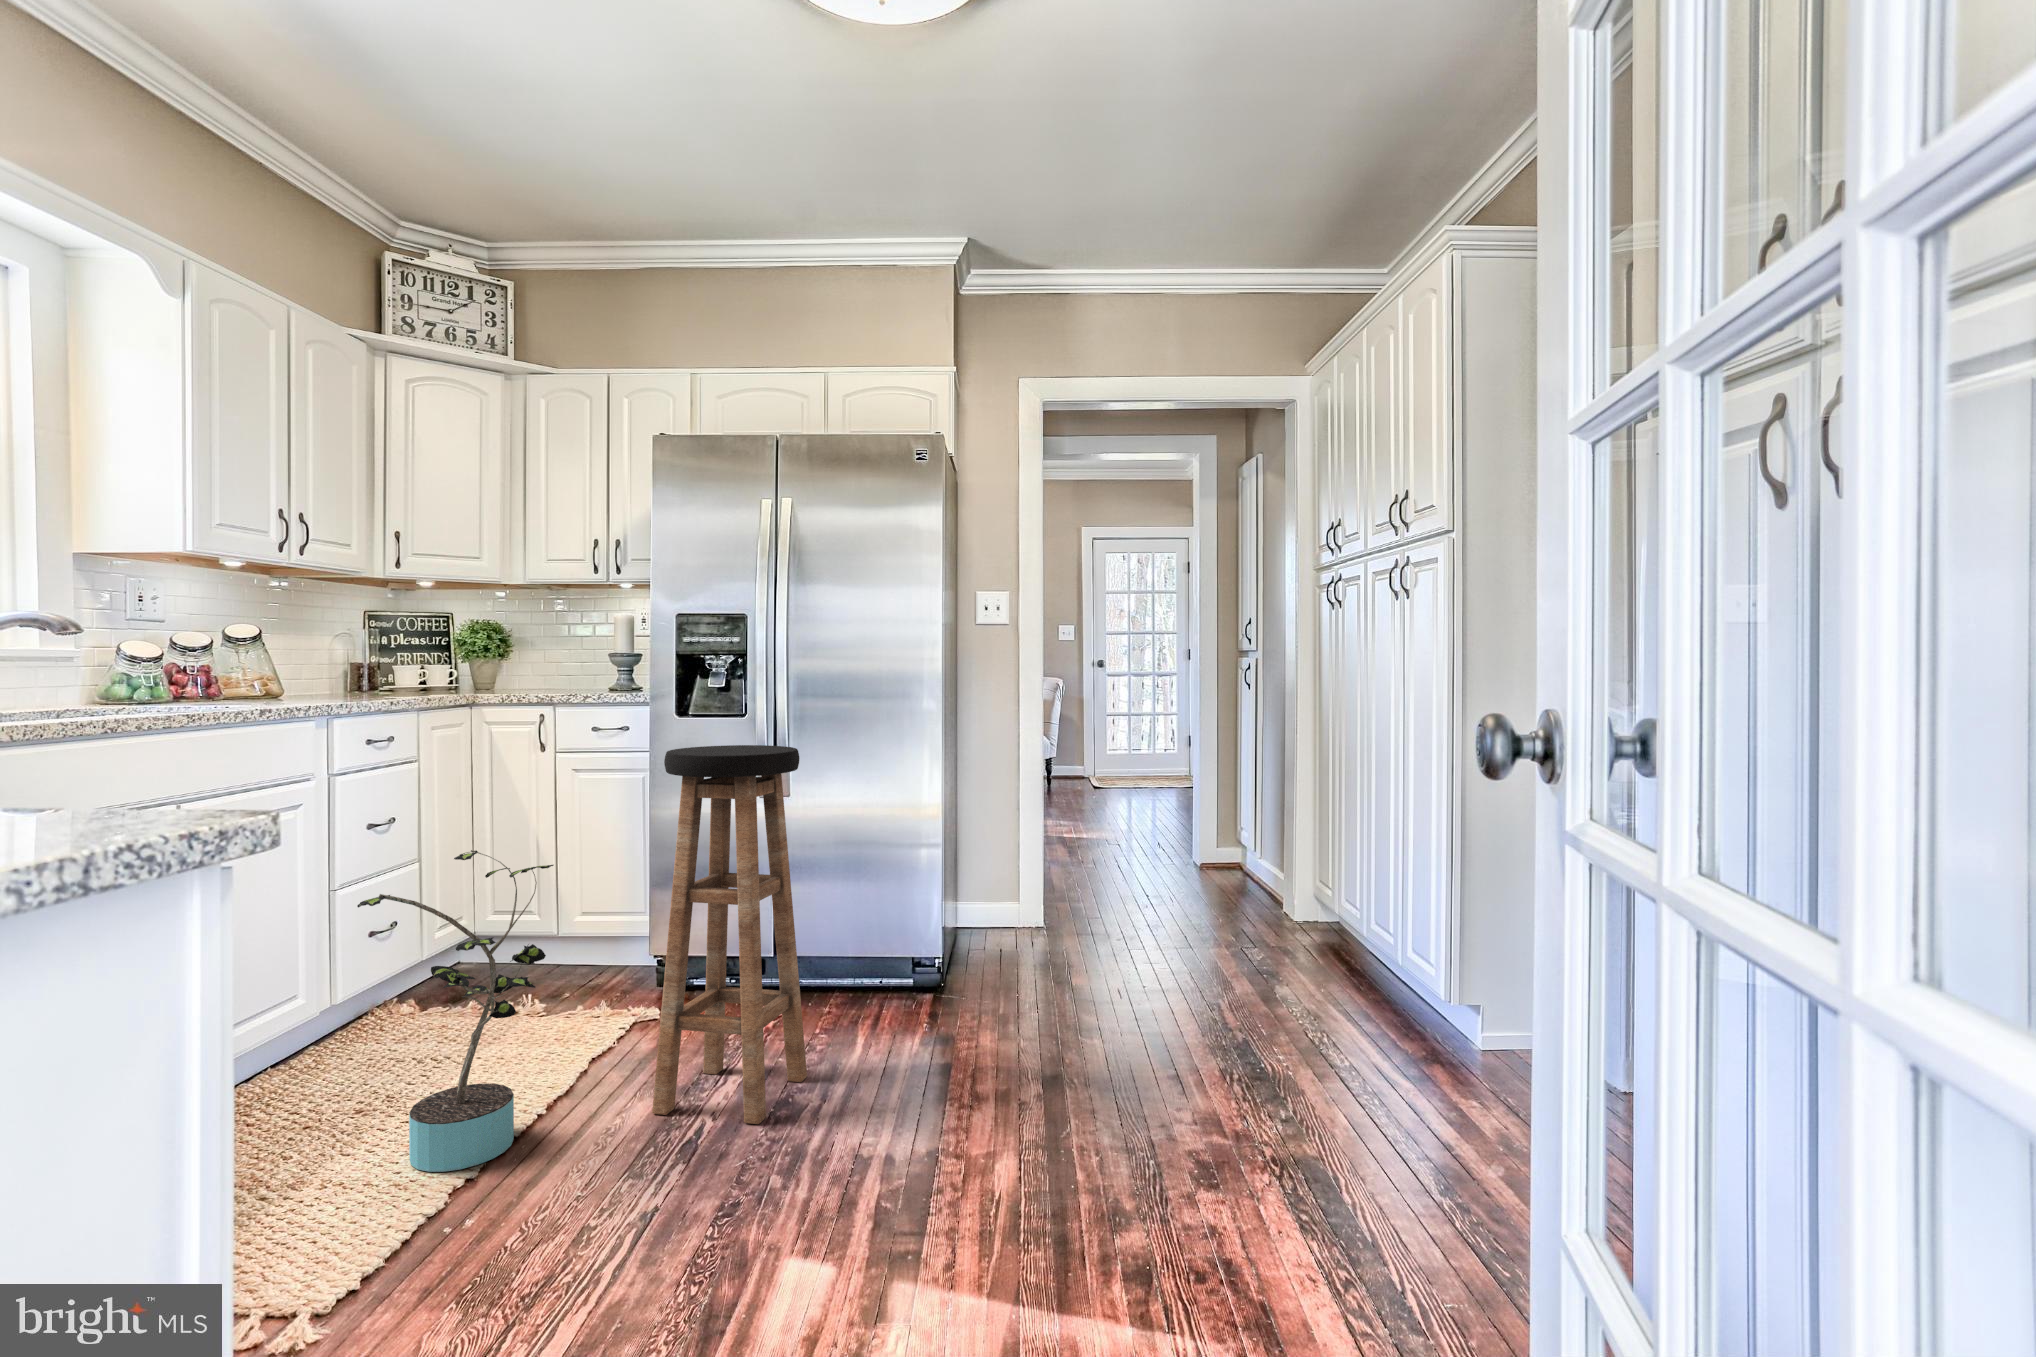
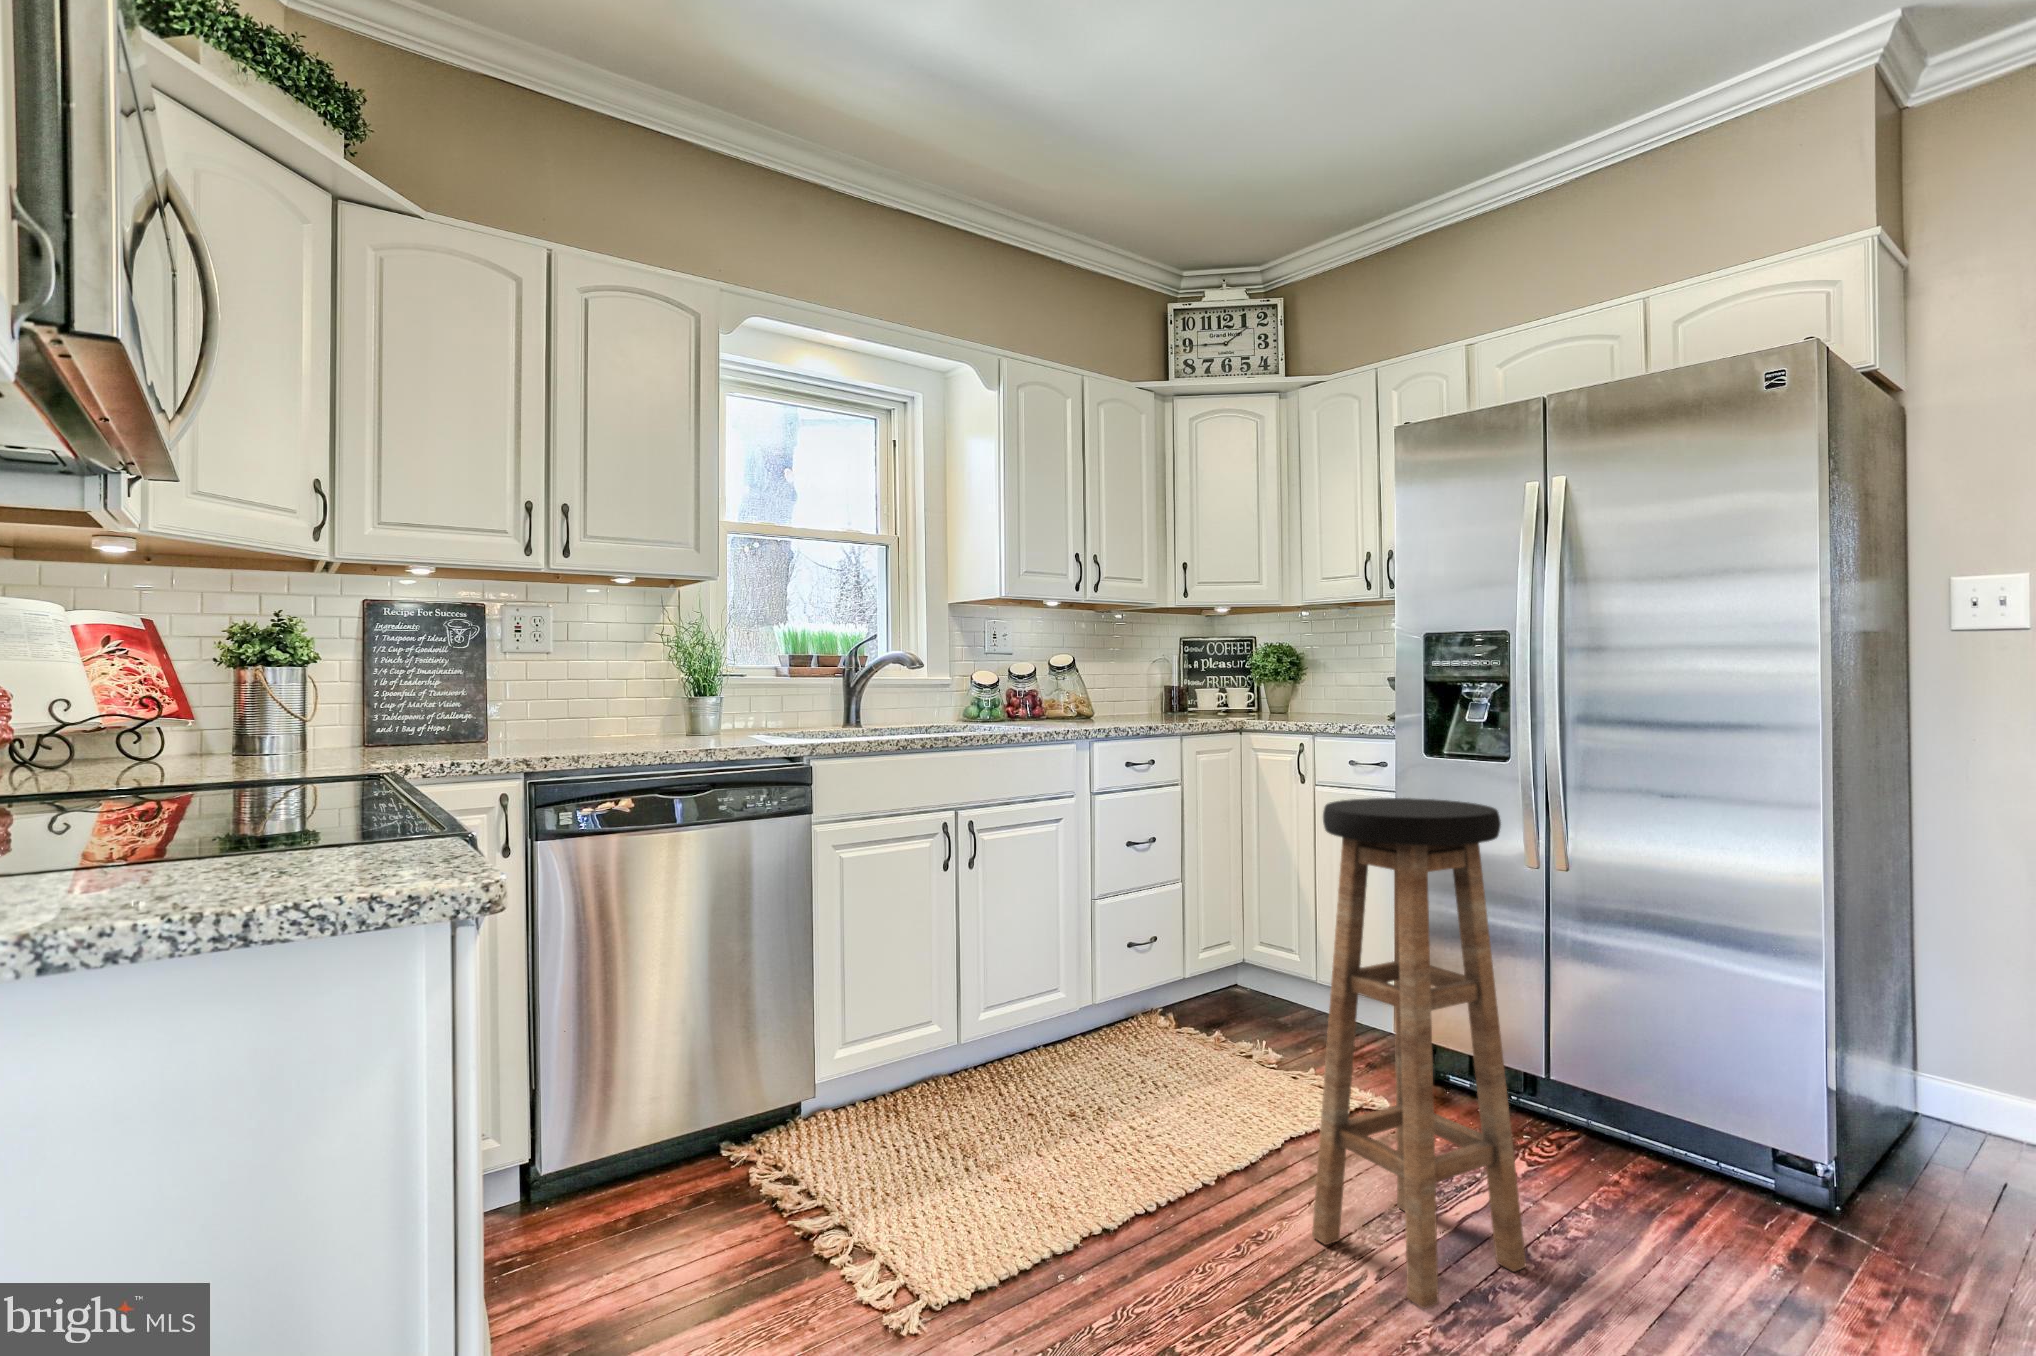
potted plant: present [357,850,553,1172] -> none [1036,890,1210,1222]

